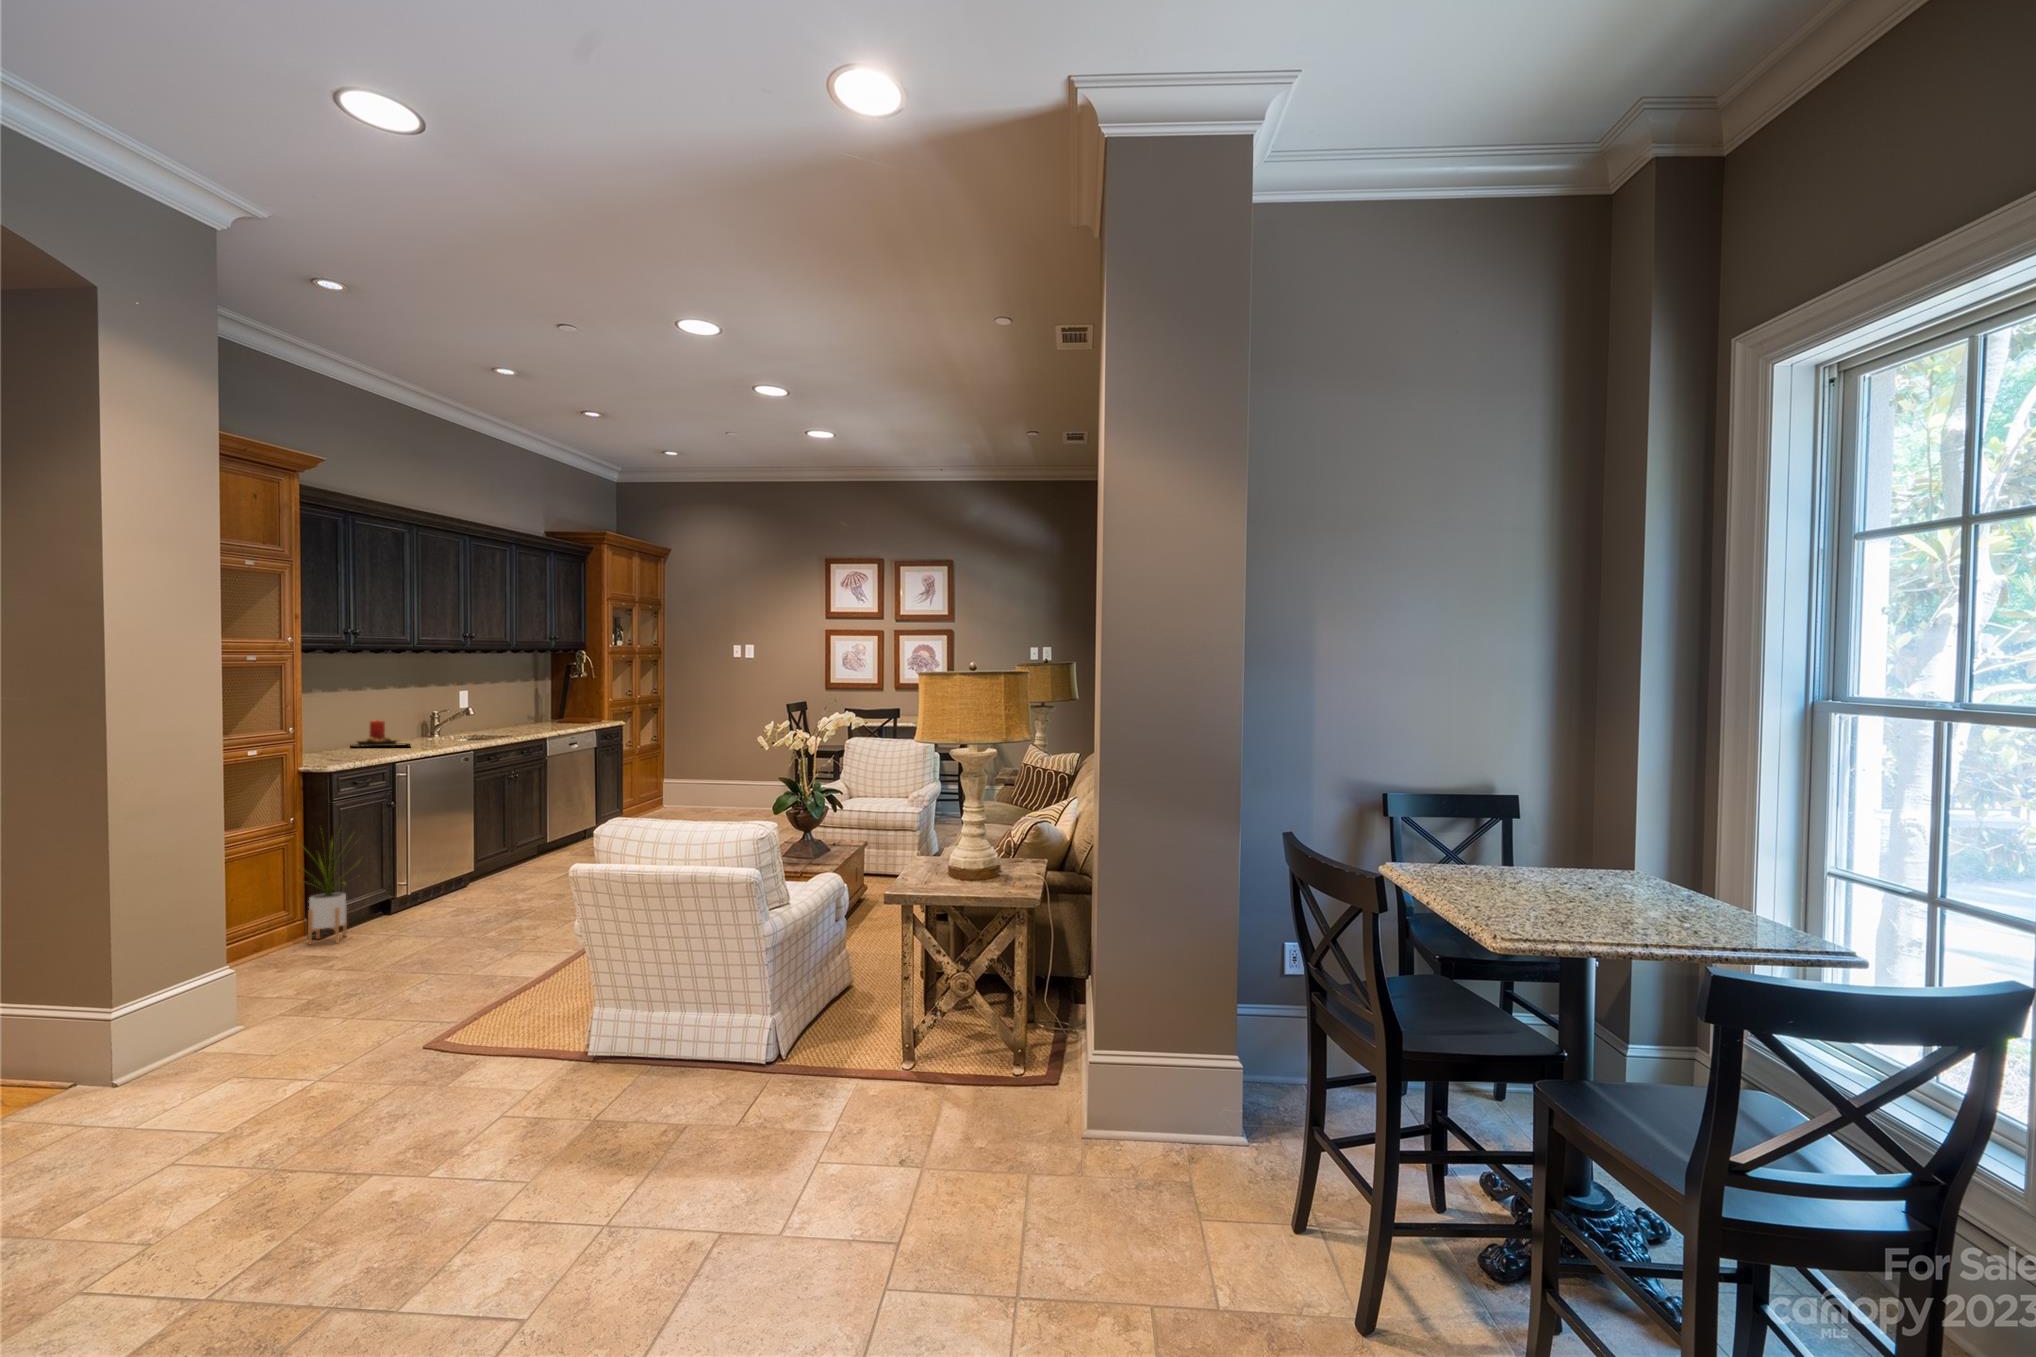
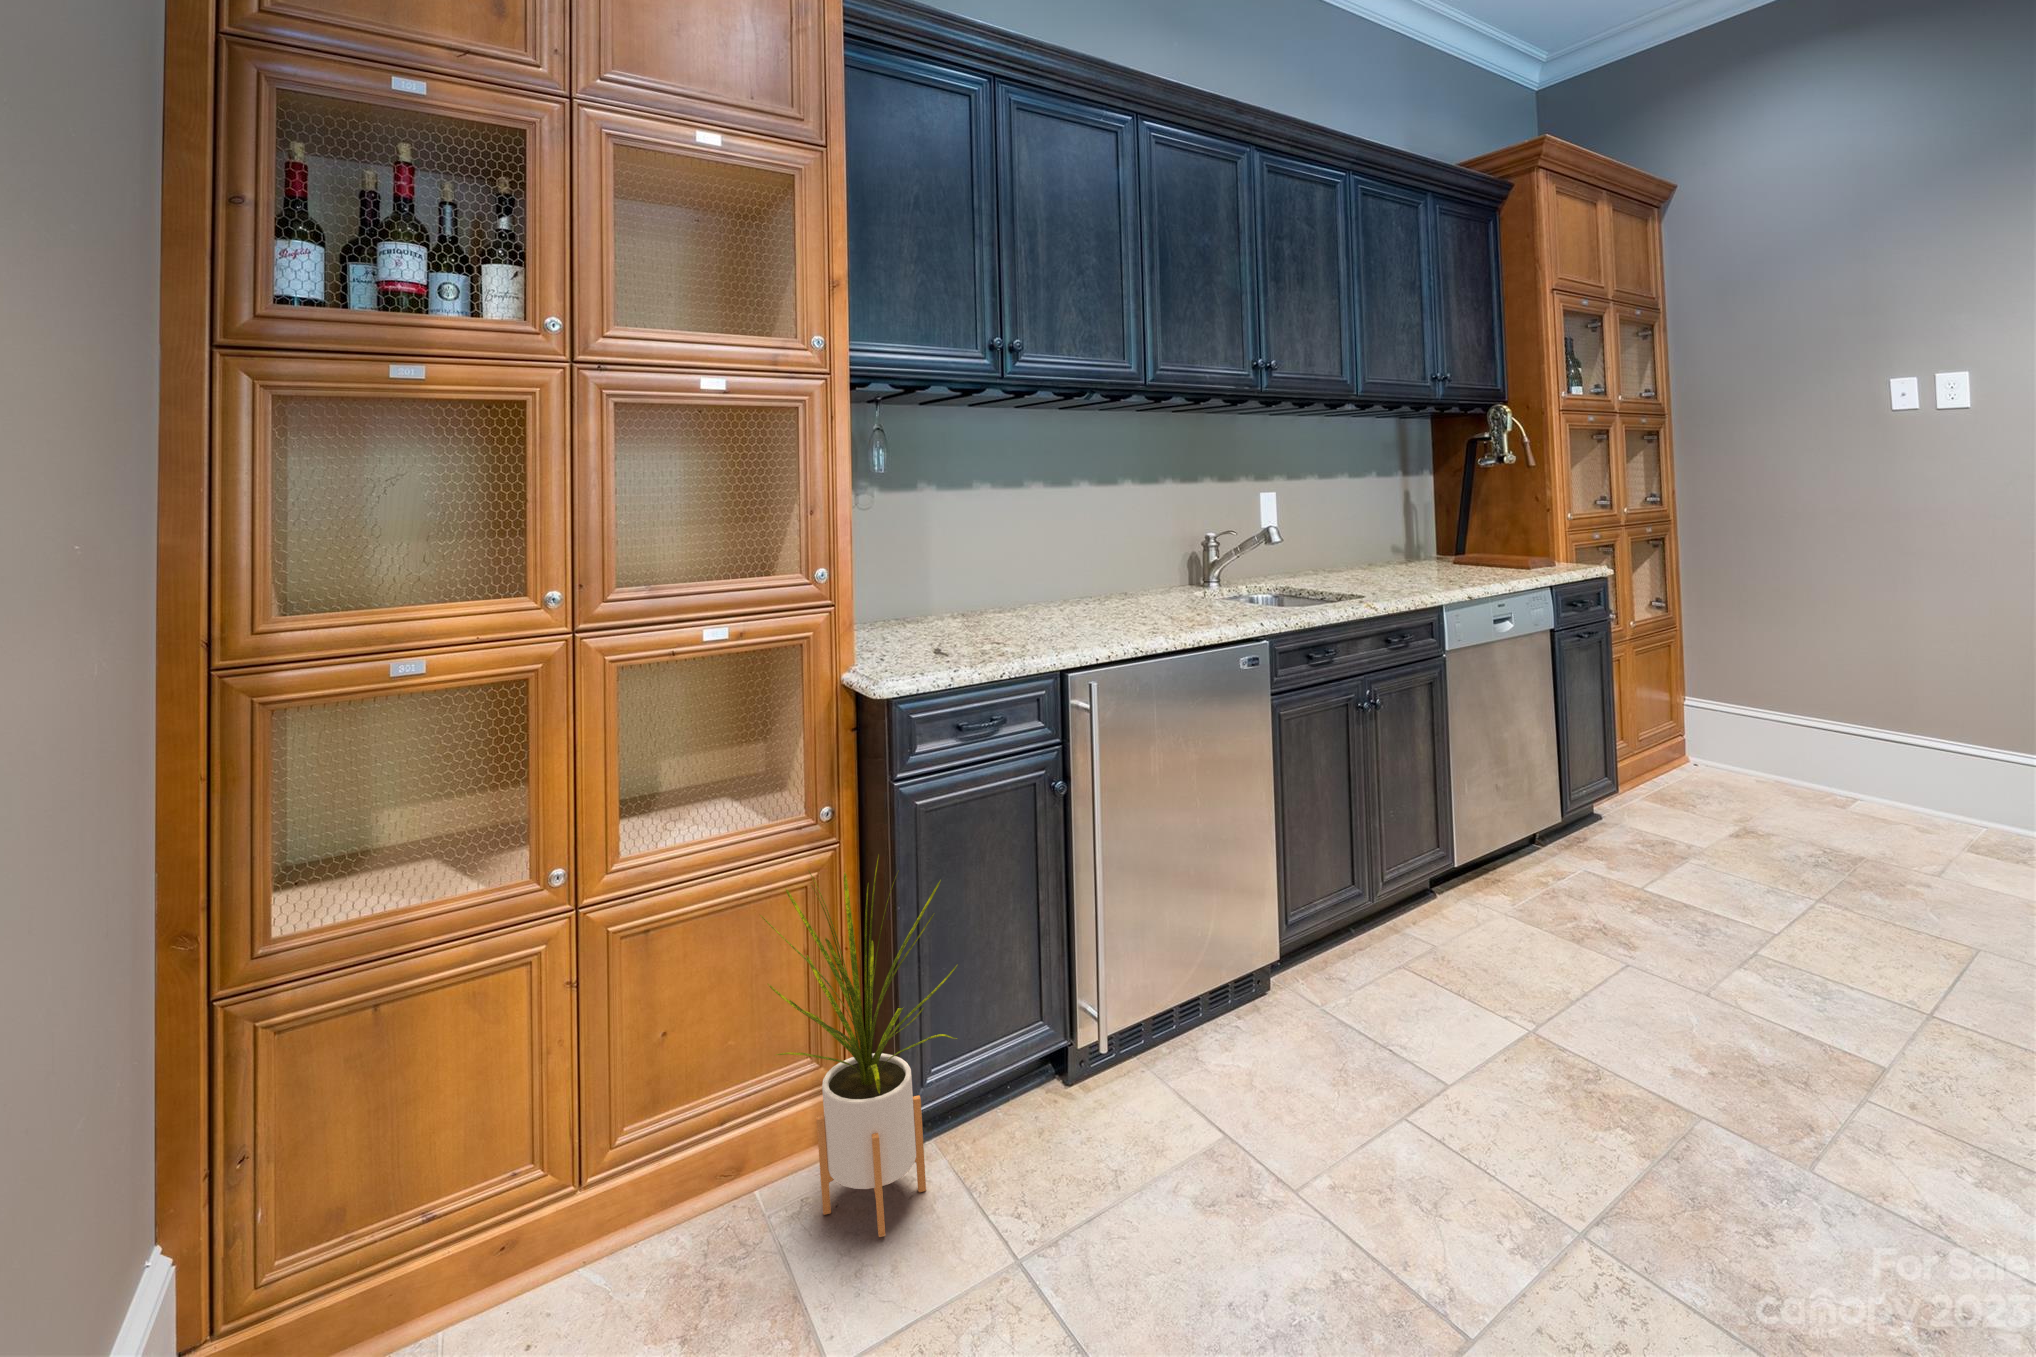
candle: present [351,720,409,747] -> none [999,560,1133,626]

